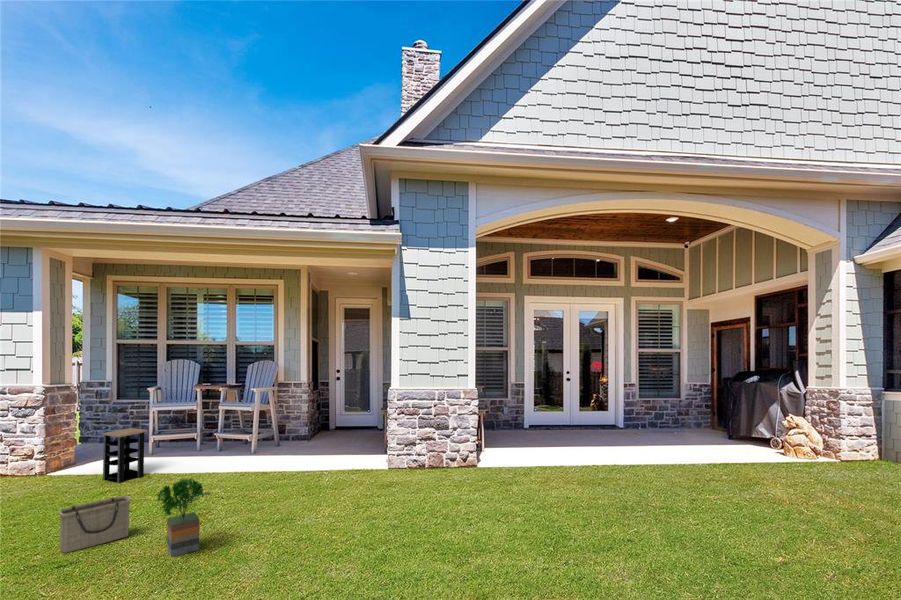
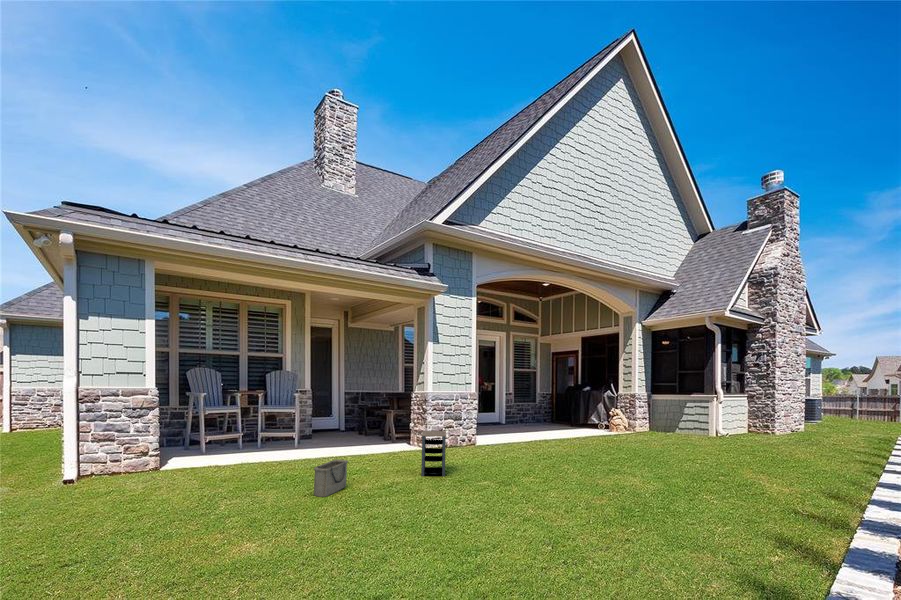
side table: present [103,428,148,483] -> present [421,431,446,477]
potted tree: present [156,478,211,557] -> none [387,441,416,490]

